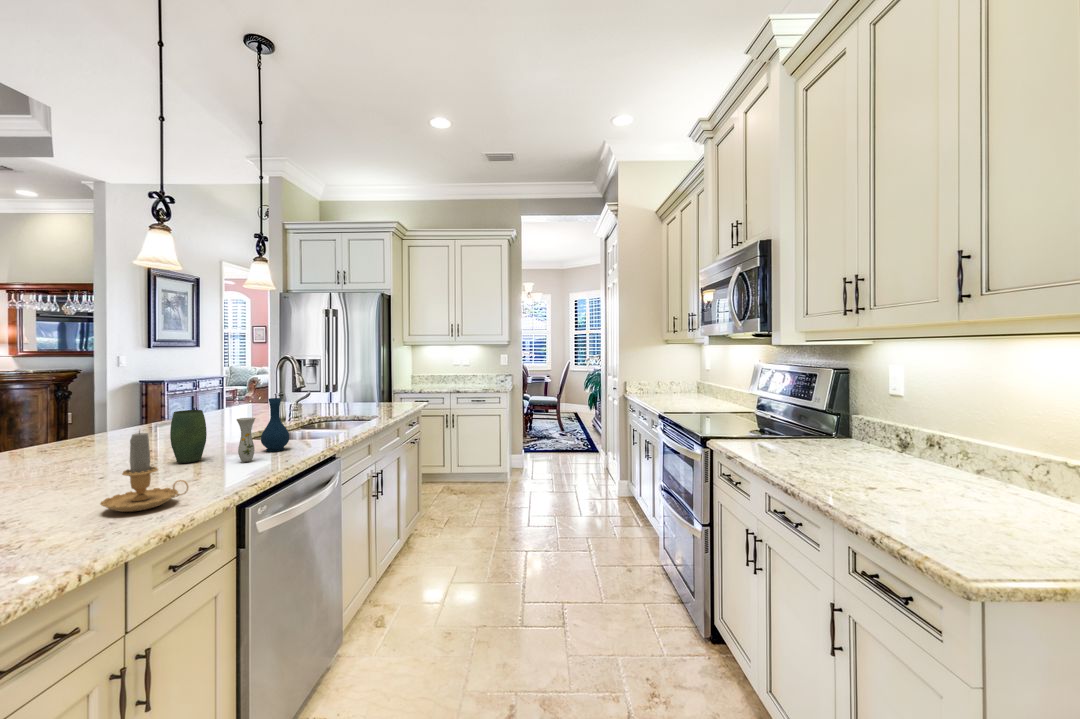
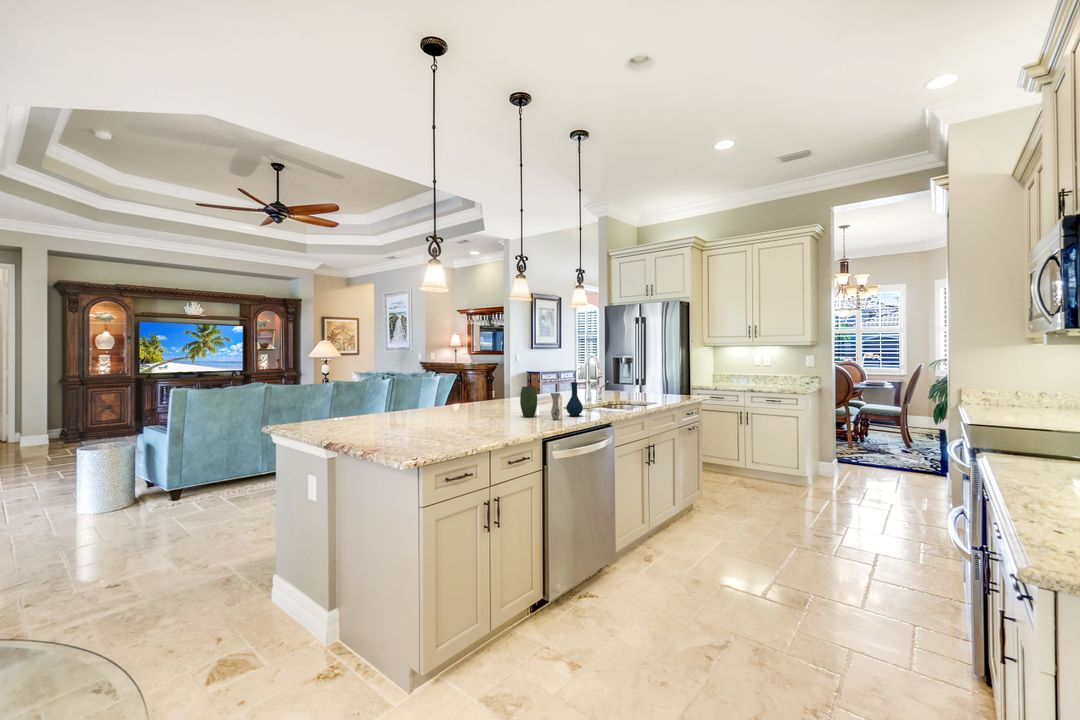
candle: present [100,432,188,512] -> none [484,392,518,432]

